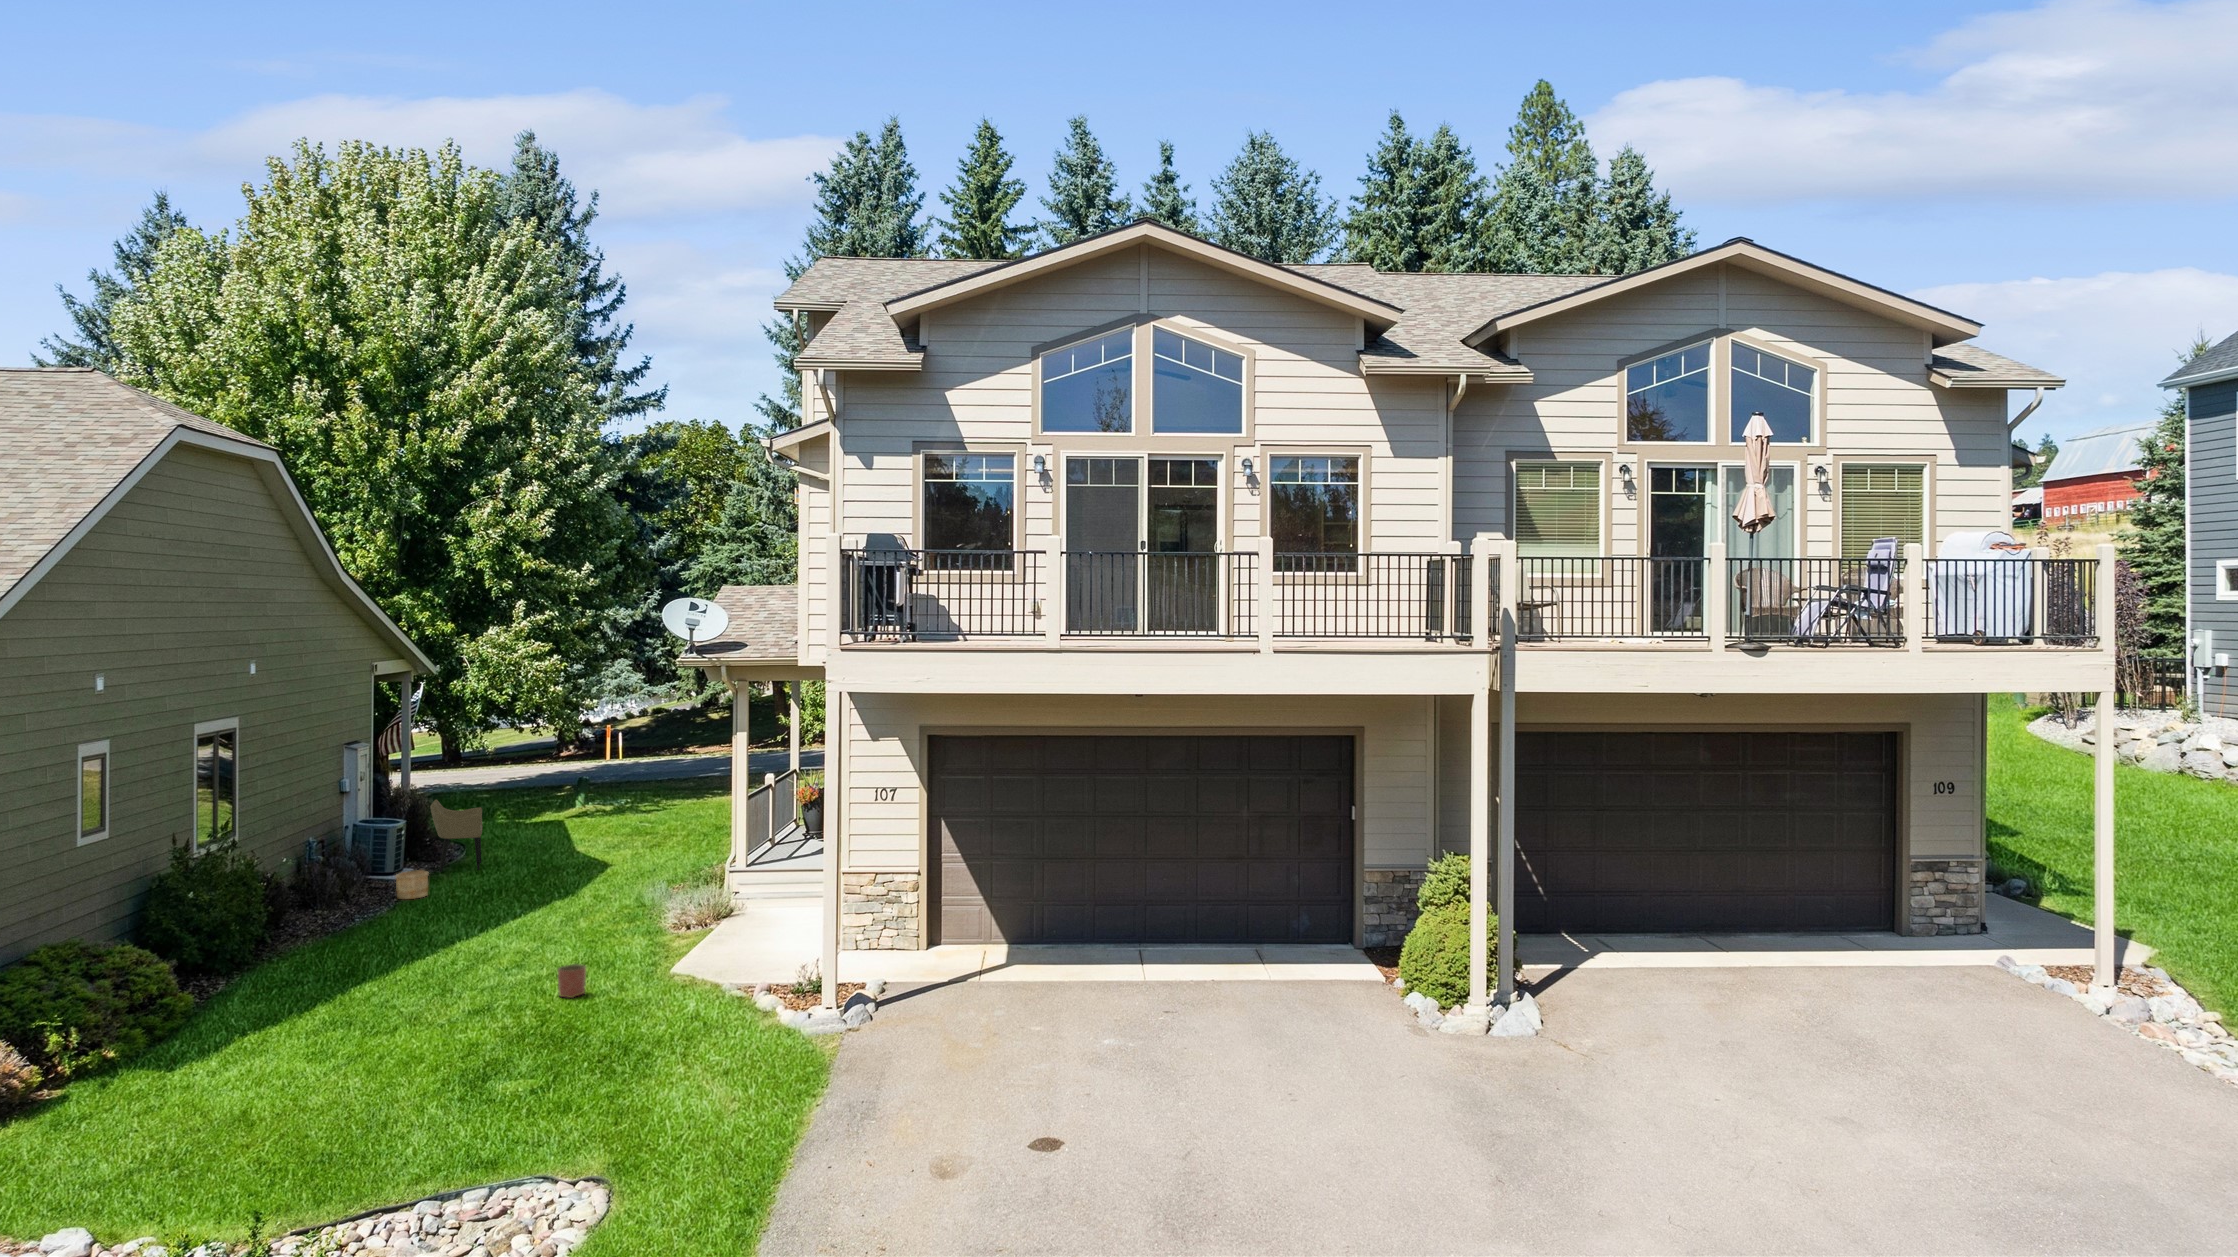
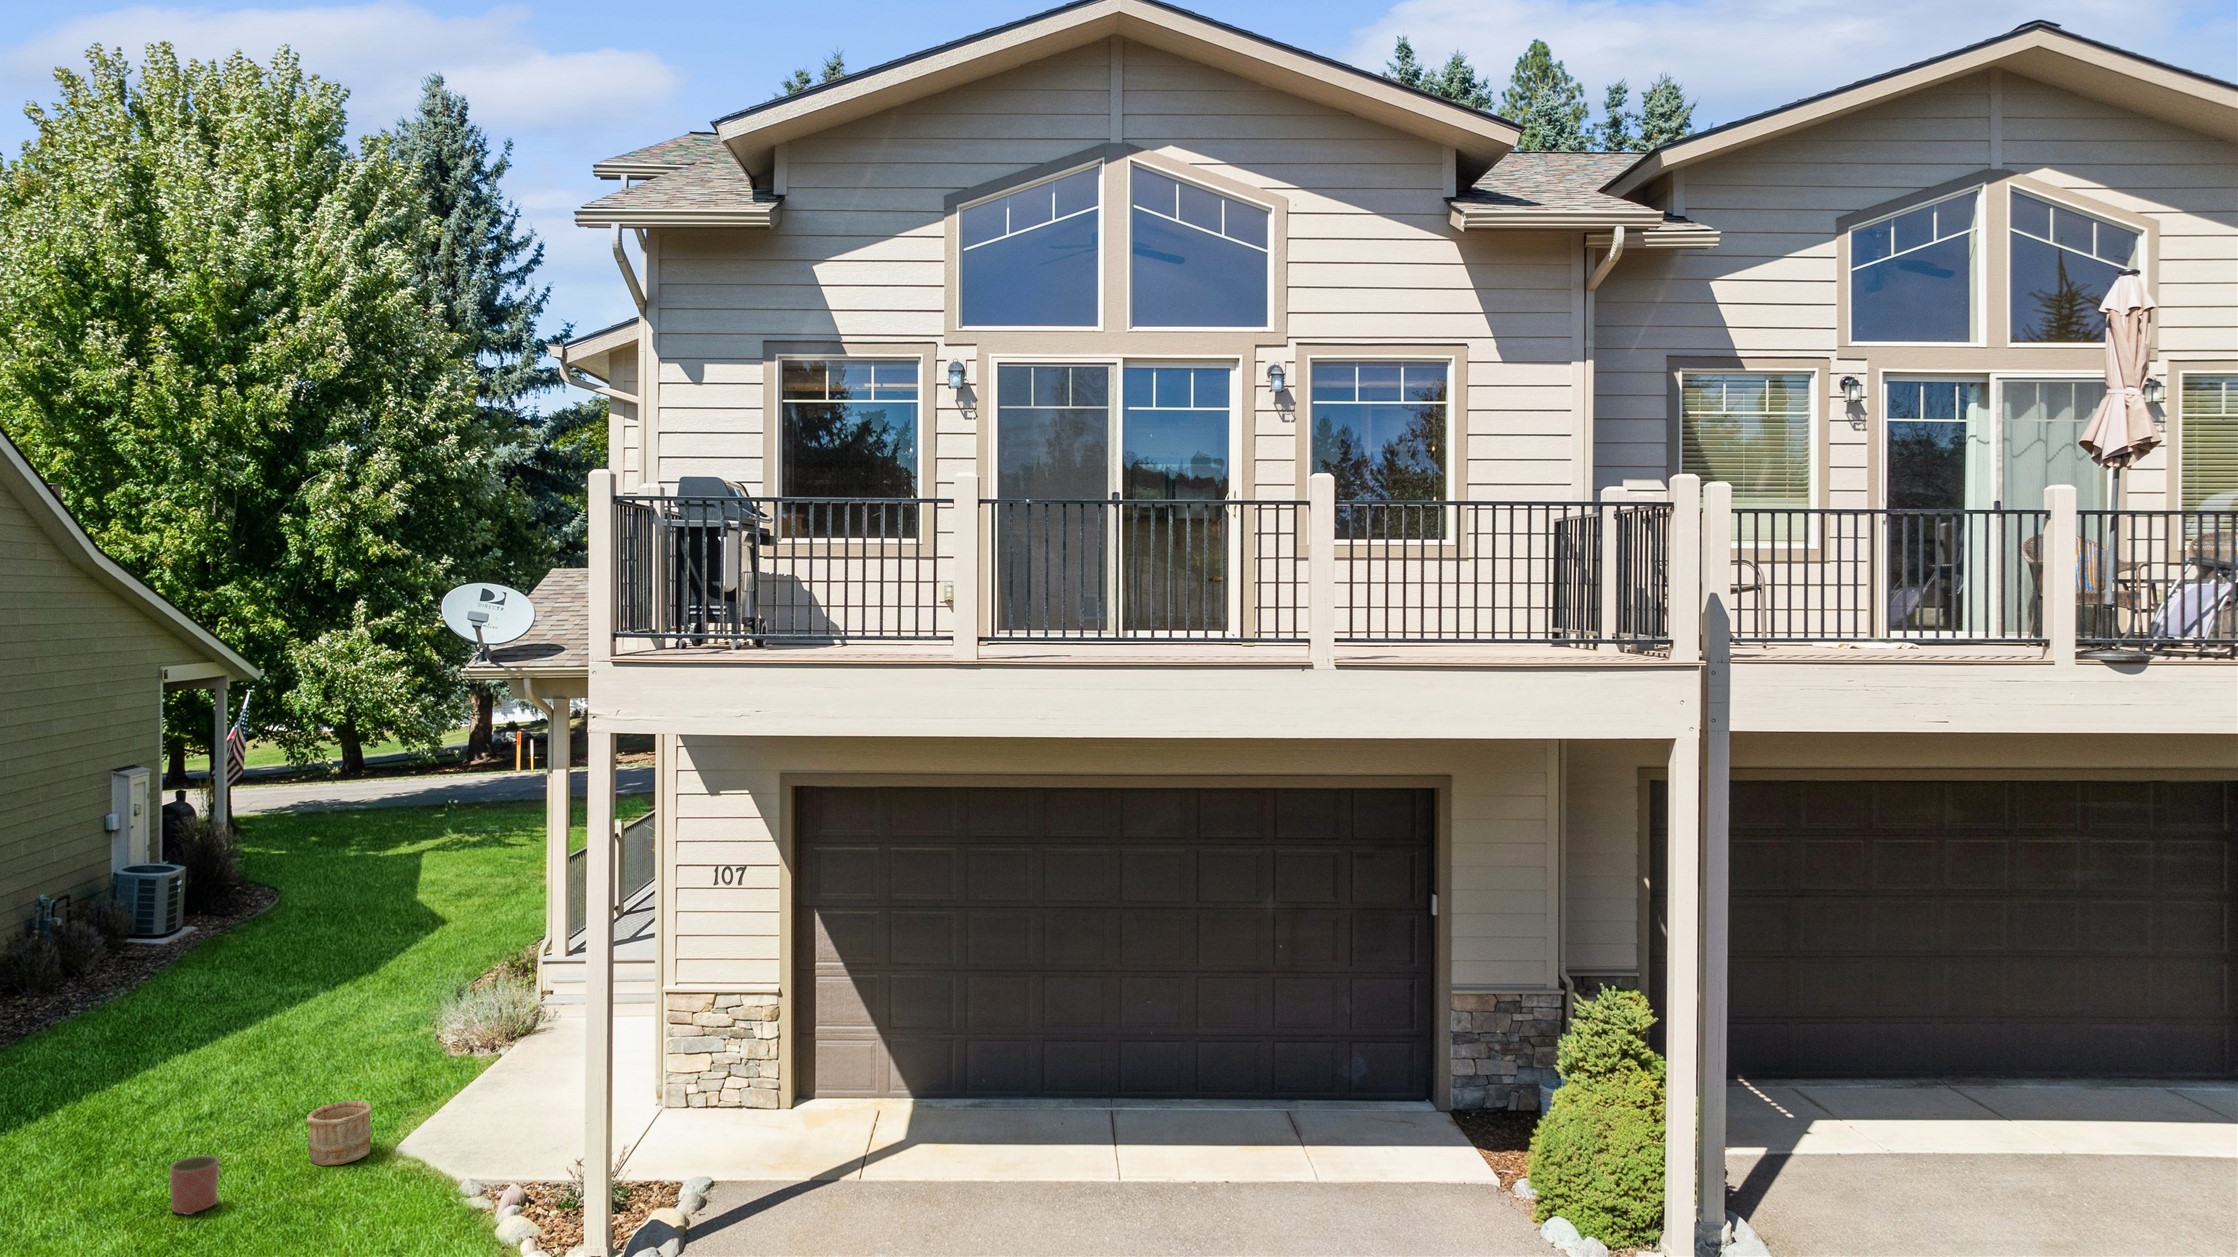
armchair: present [430,799,483,872] -> none [176,851,252,949]
wooden bucket: present [396,870,428,899] -> present [306,1101,371,1166]

